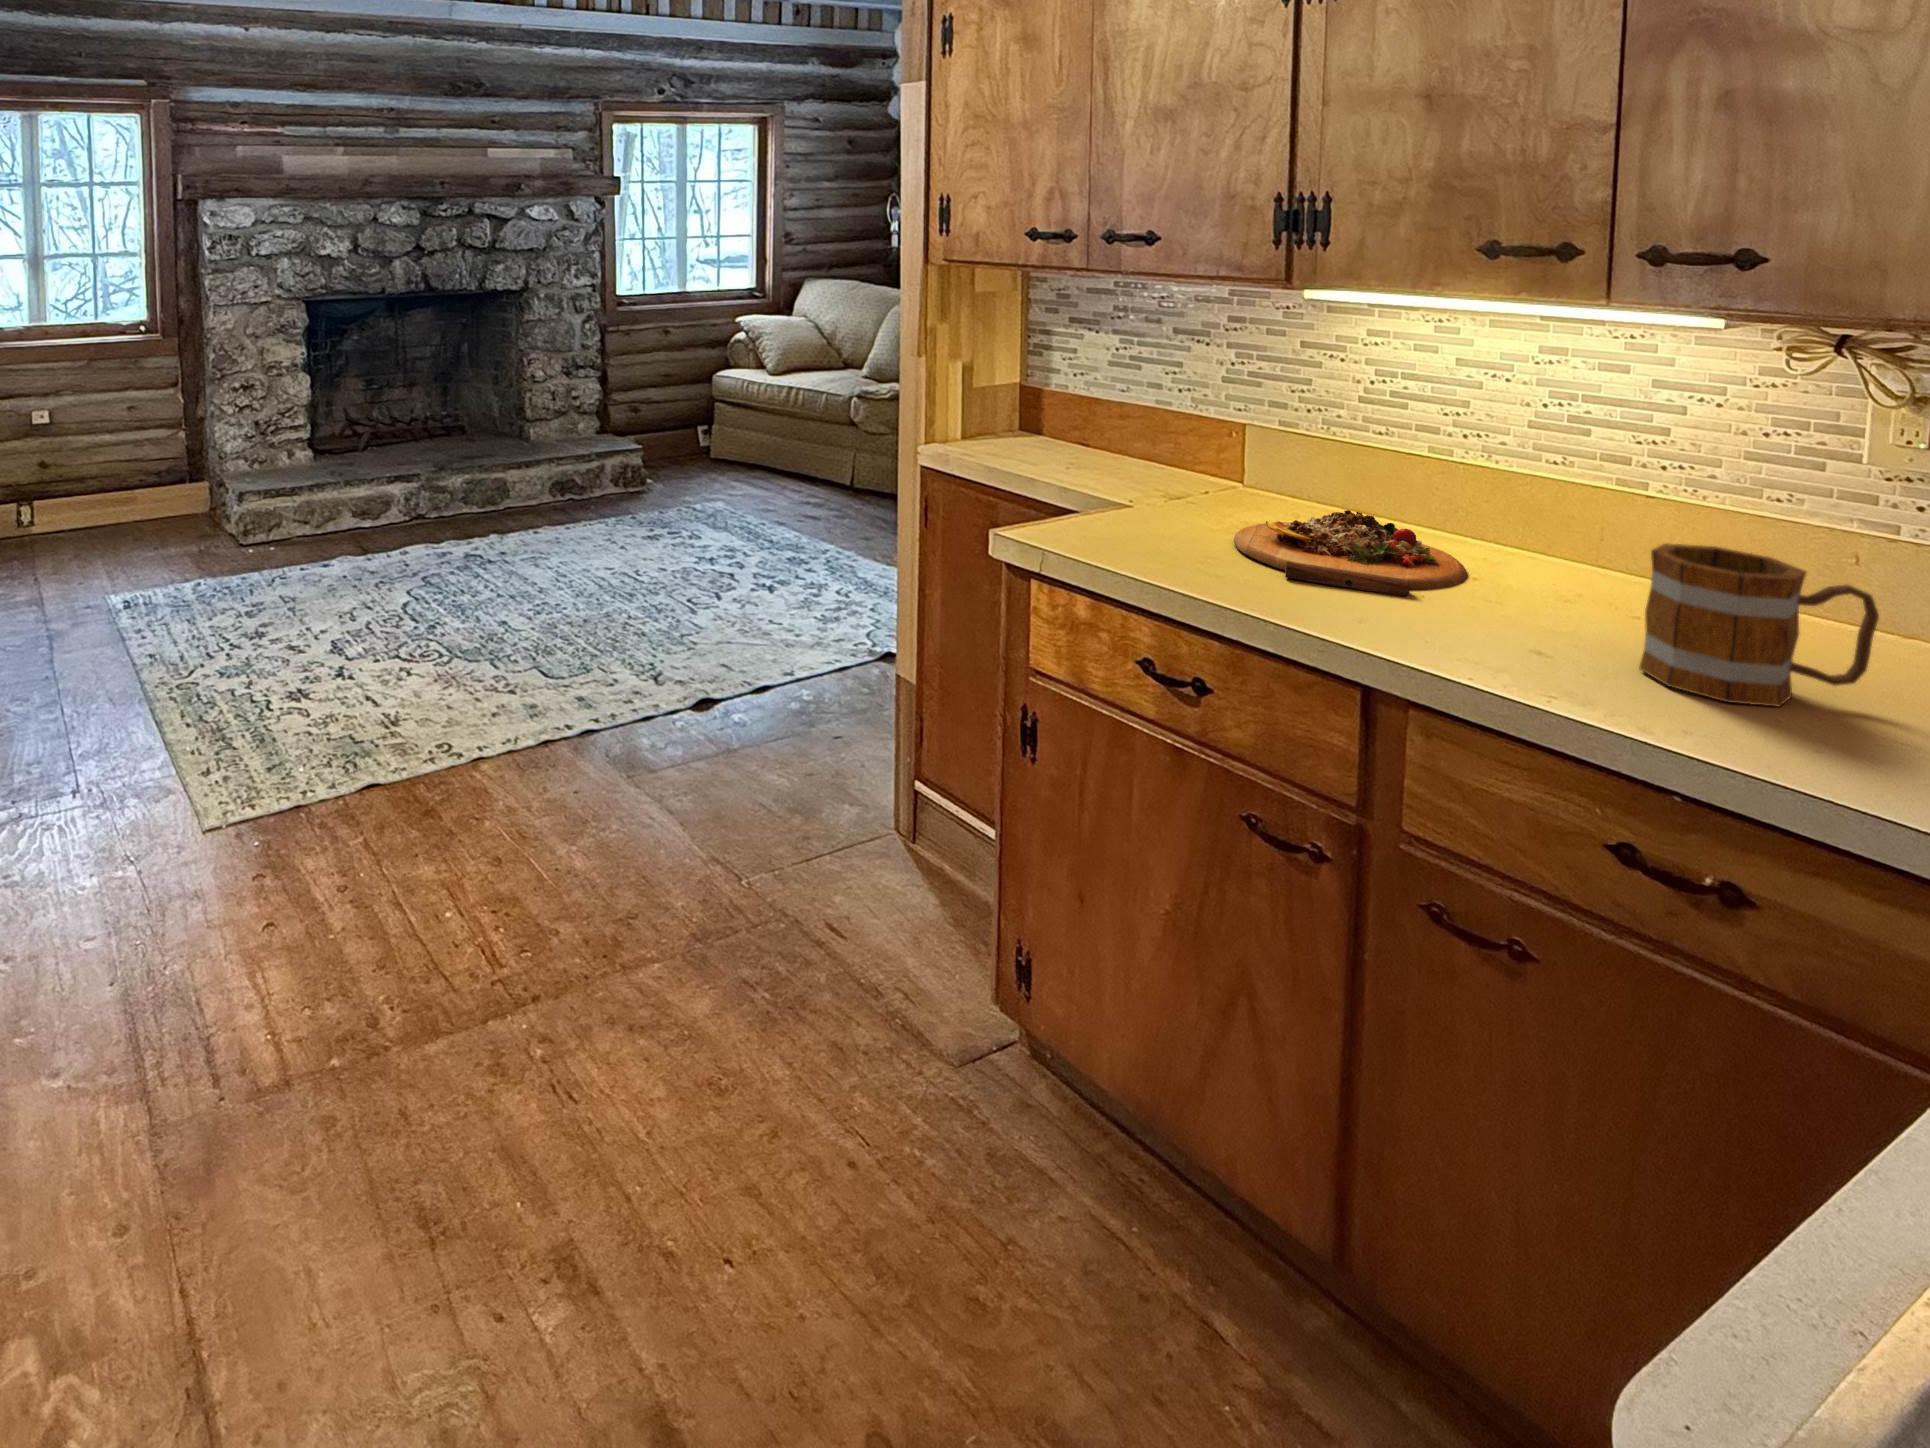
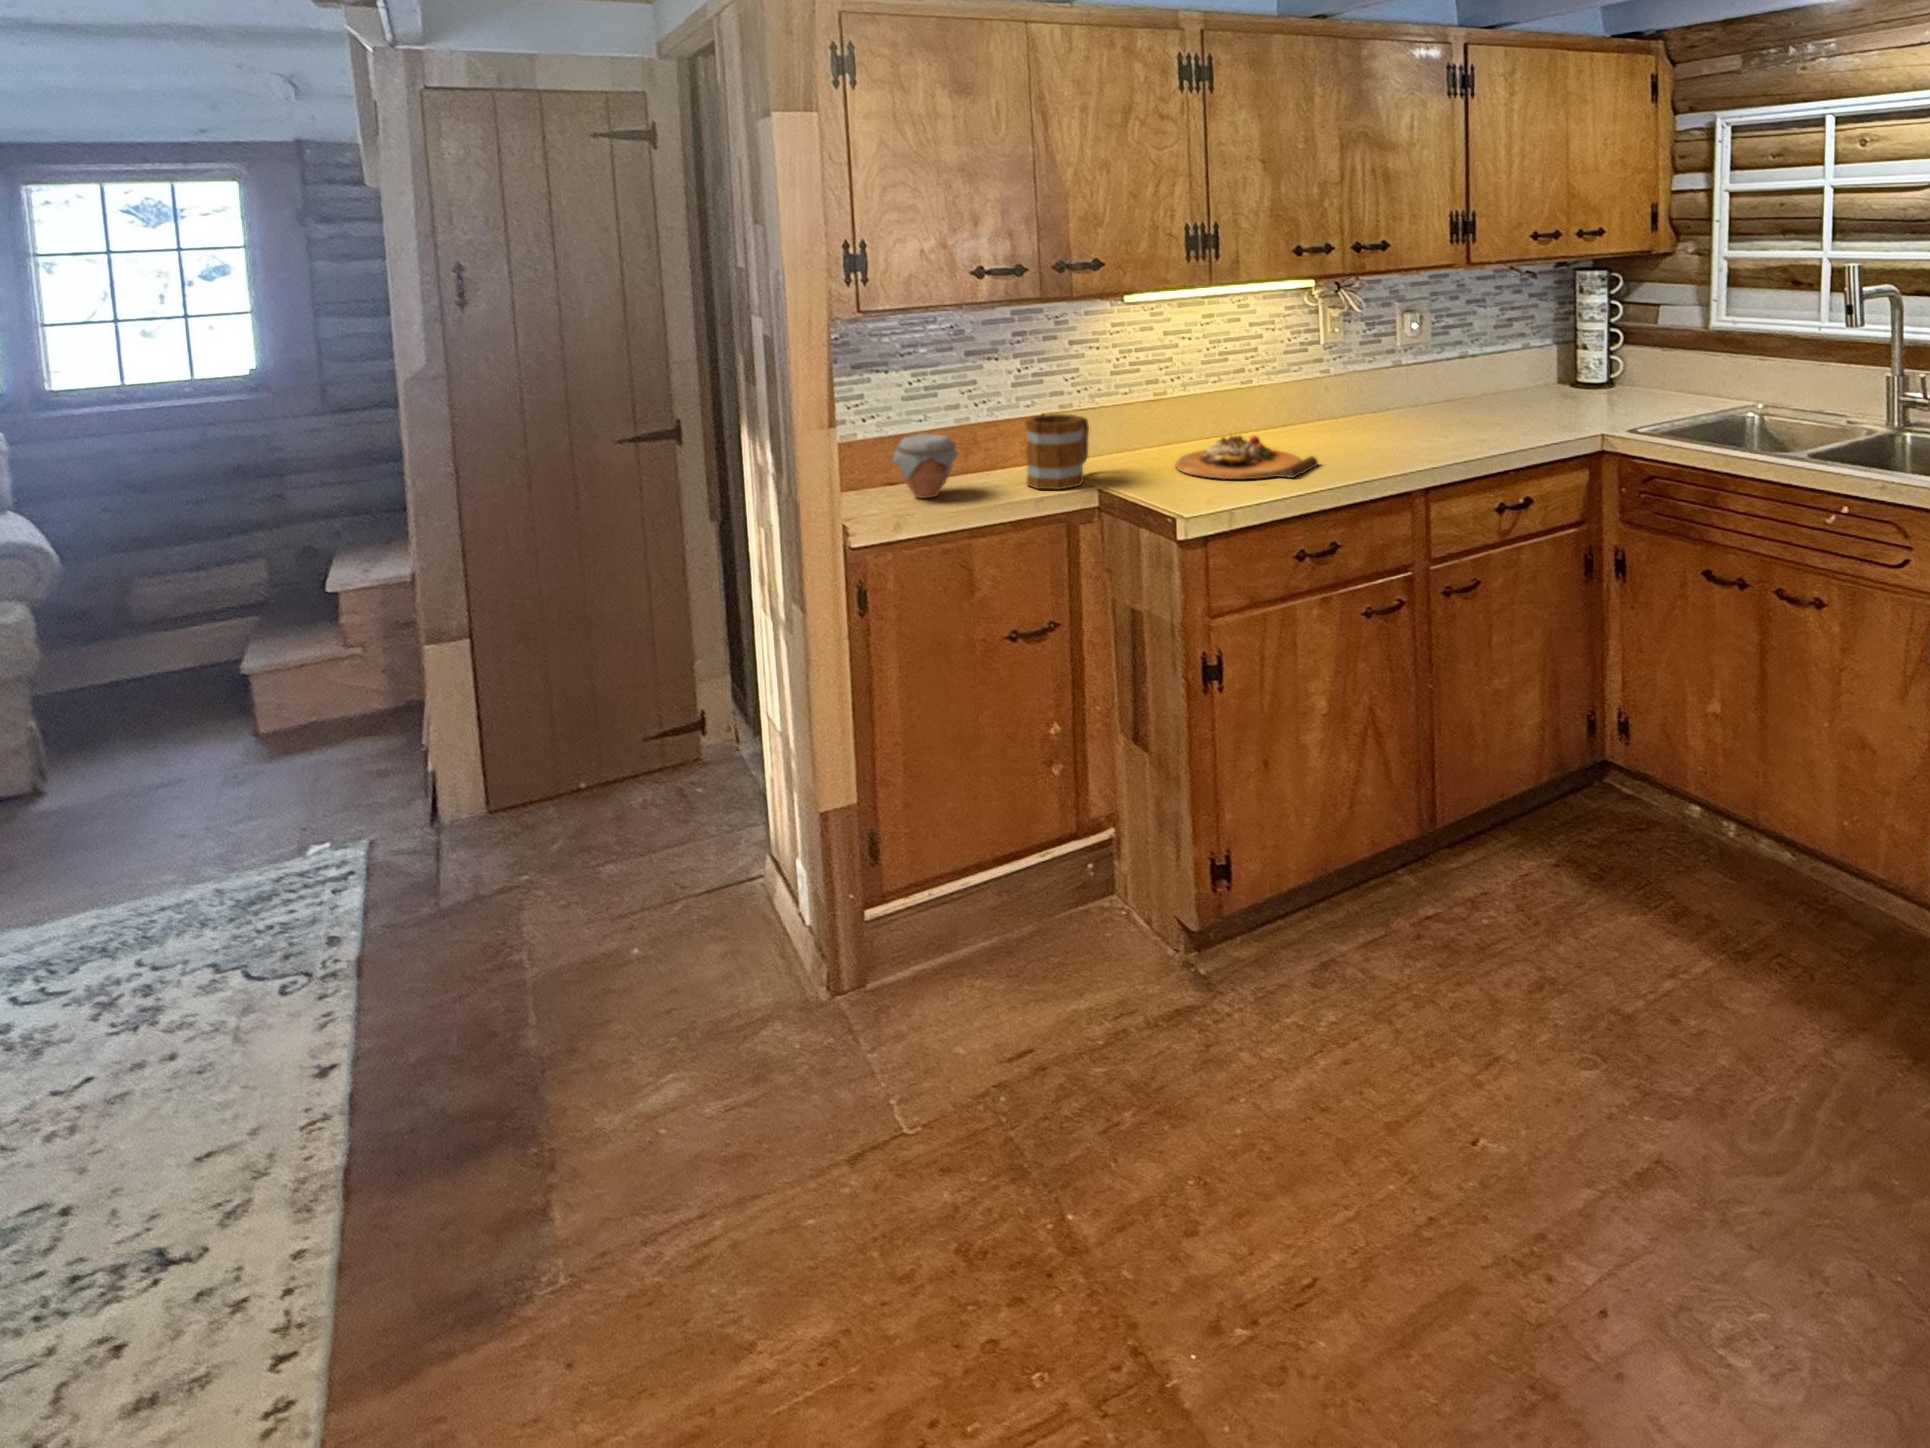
jar: none [1020,394,1087,460] -> present [893,434,958,498]
mug: present [1639,543,1879,706] -> present [1026,414,1089,489]

